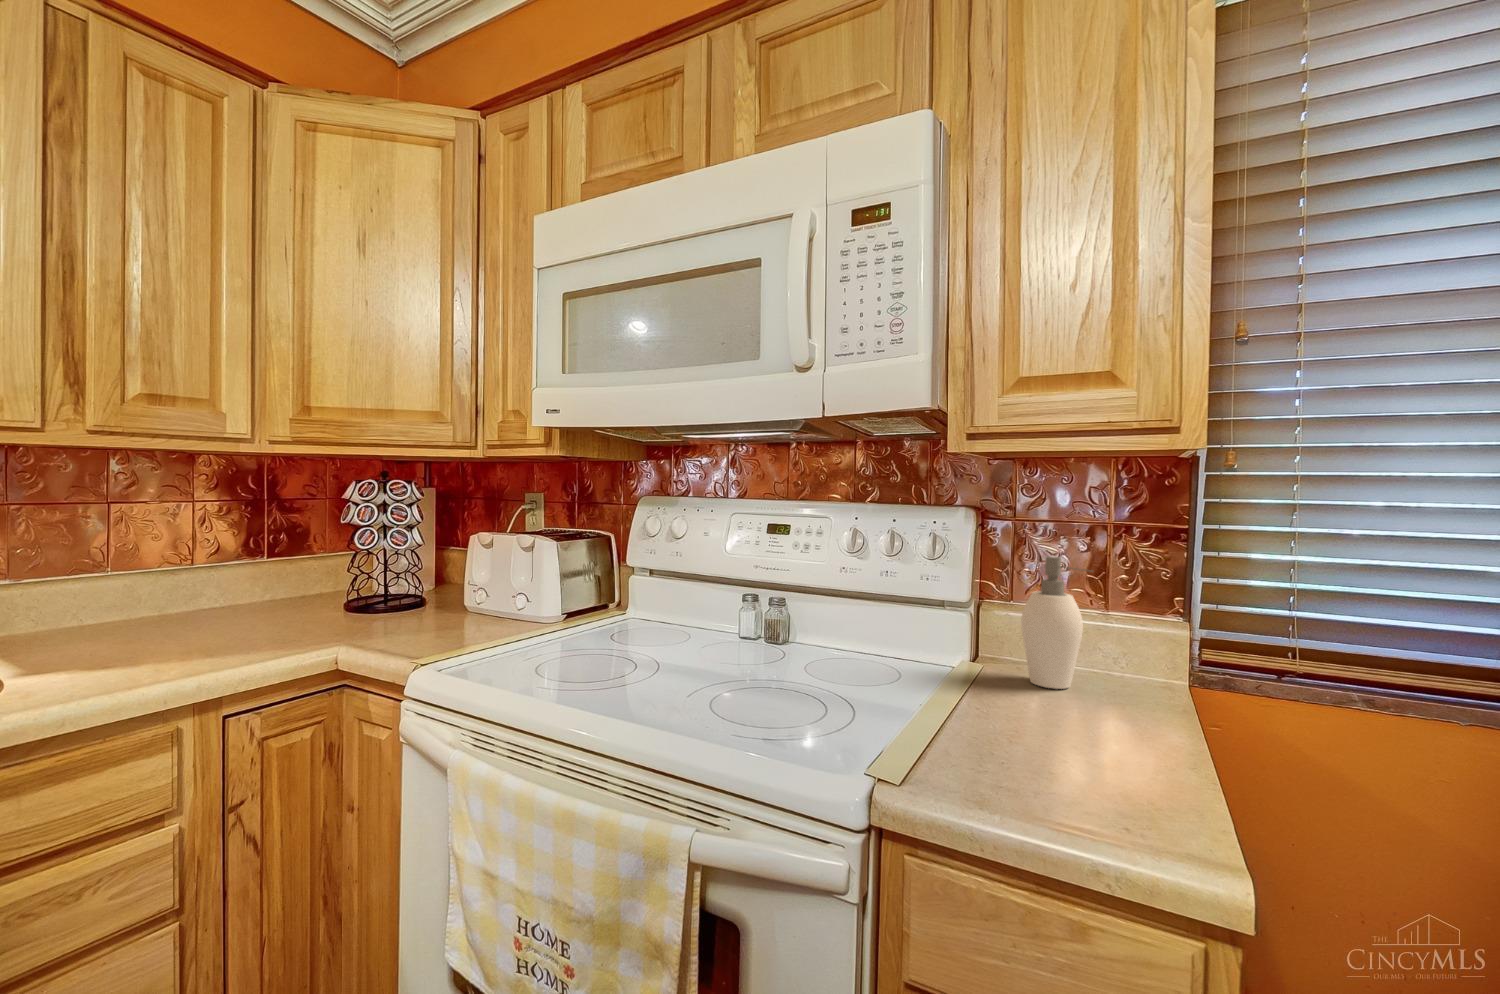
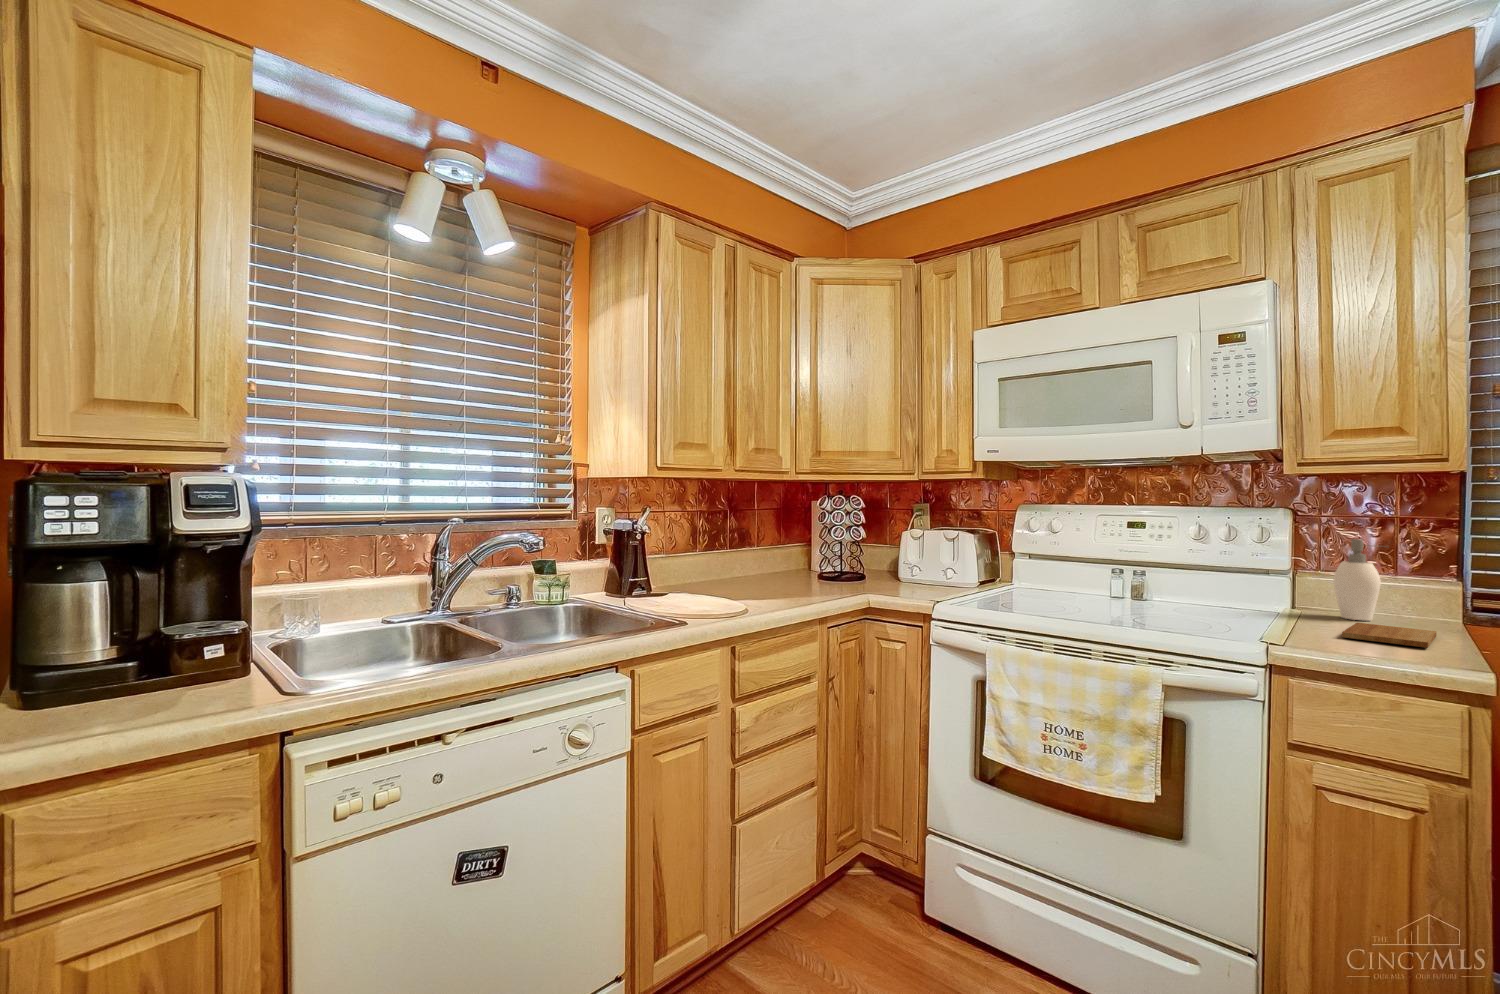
cutting board: none [1008,700,1155,781] -> present [1342,623,1437,648]

